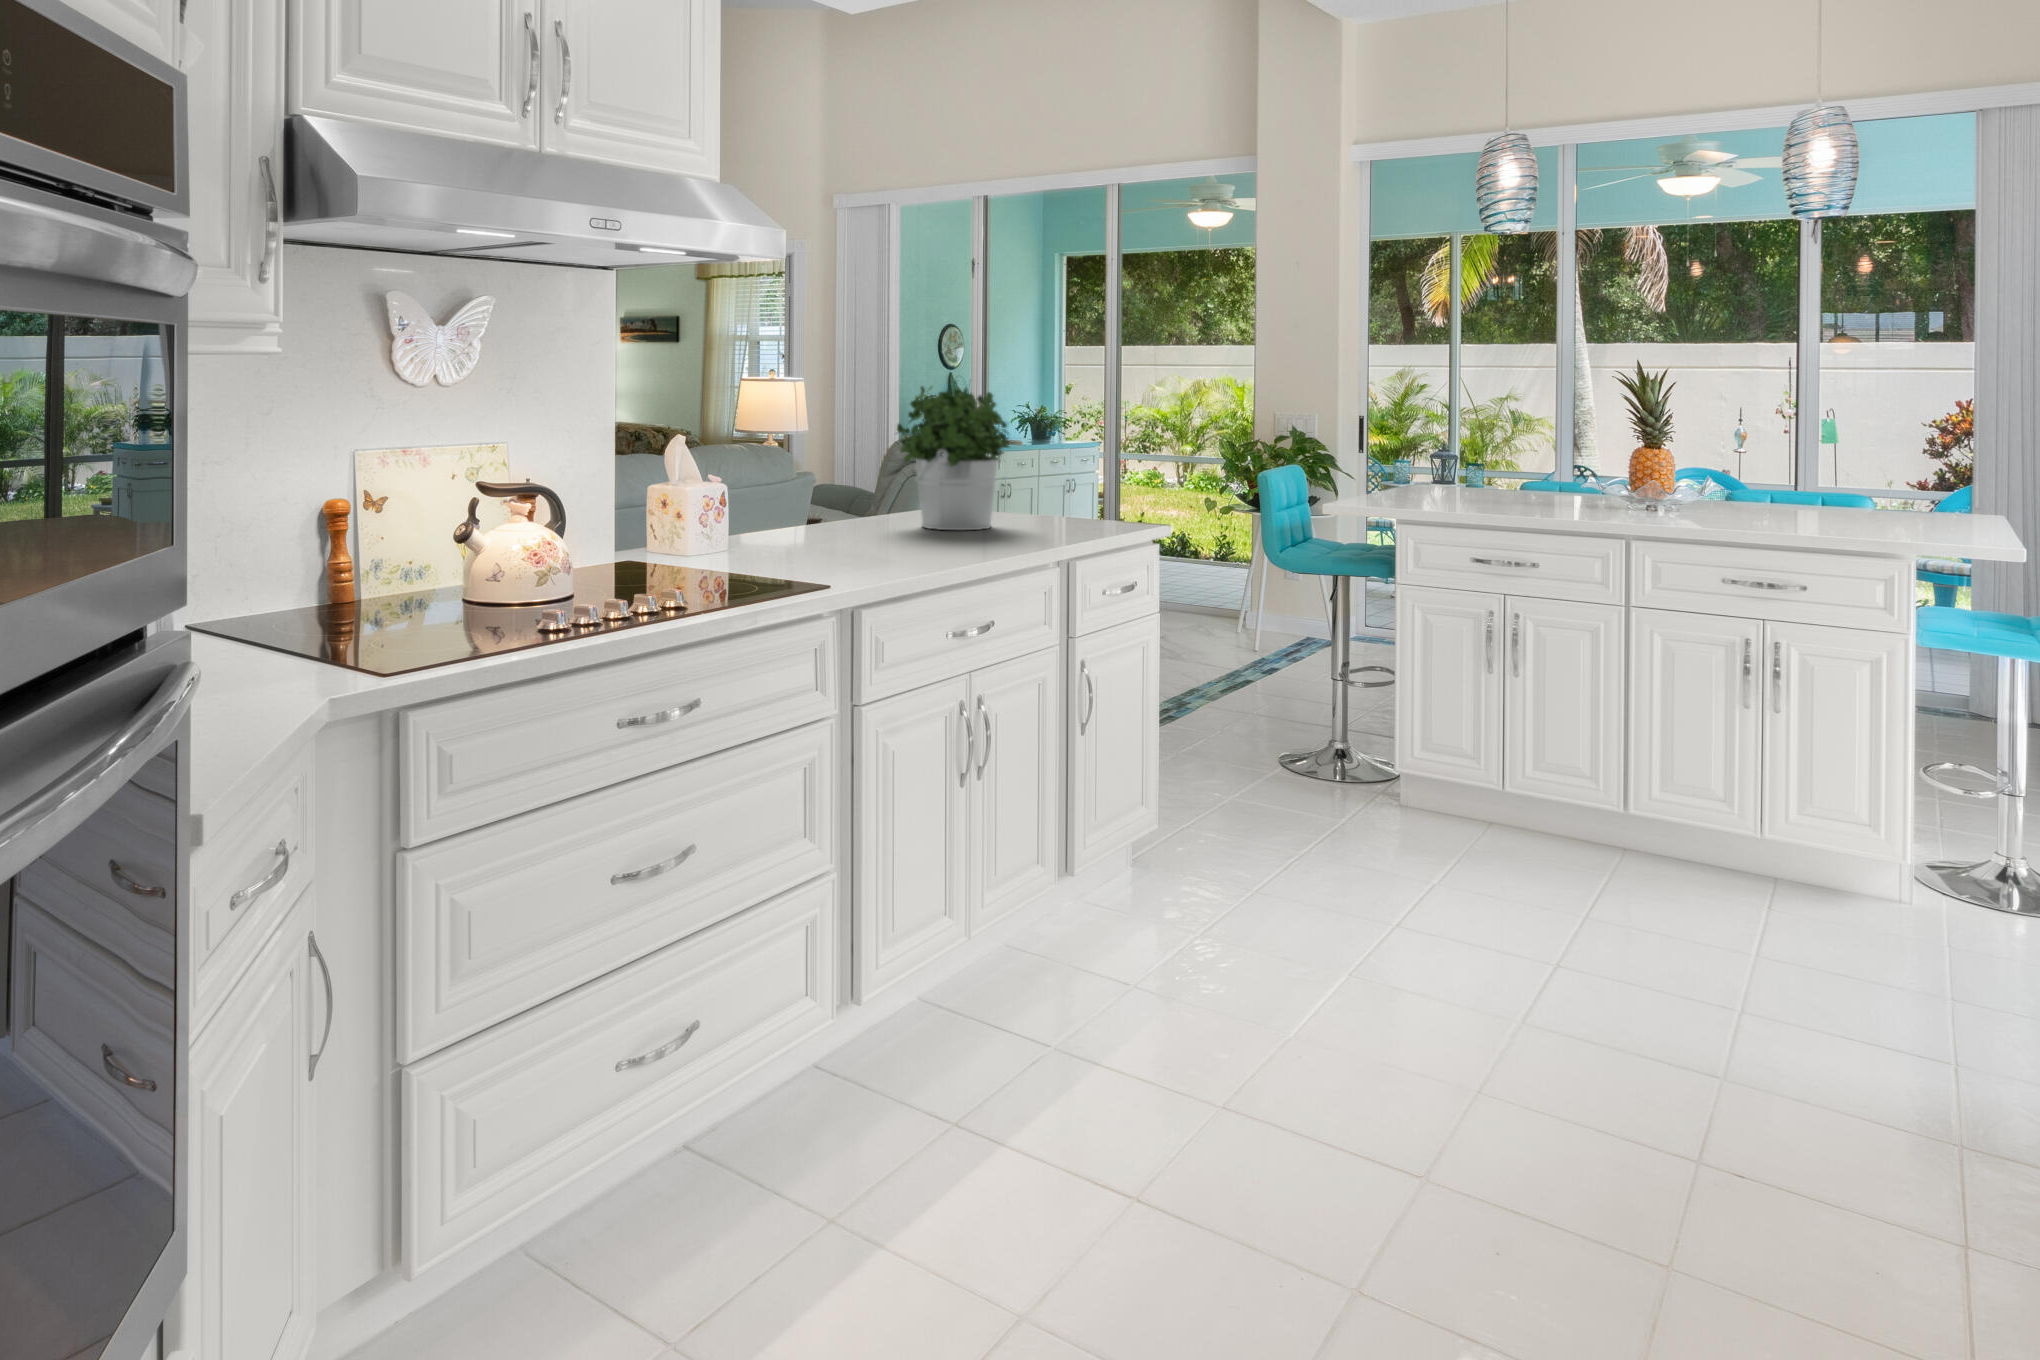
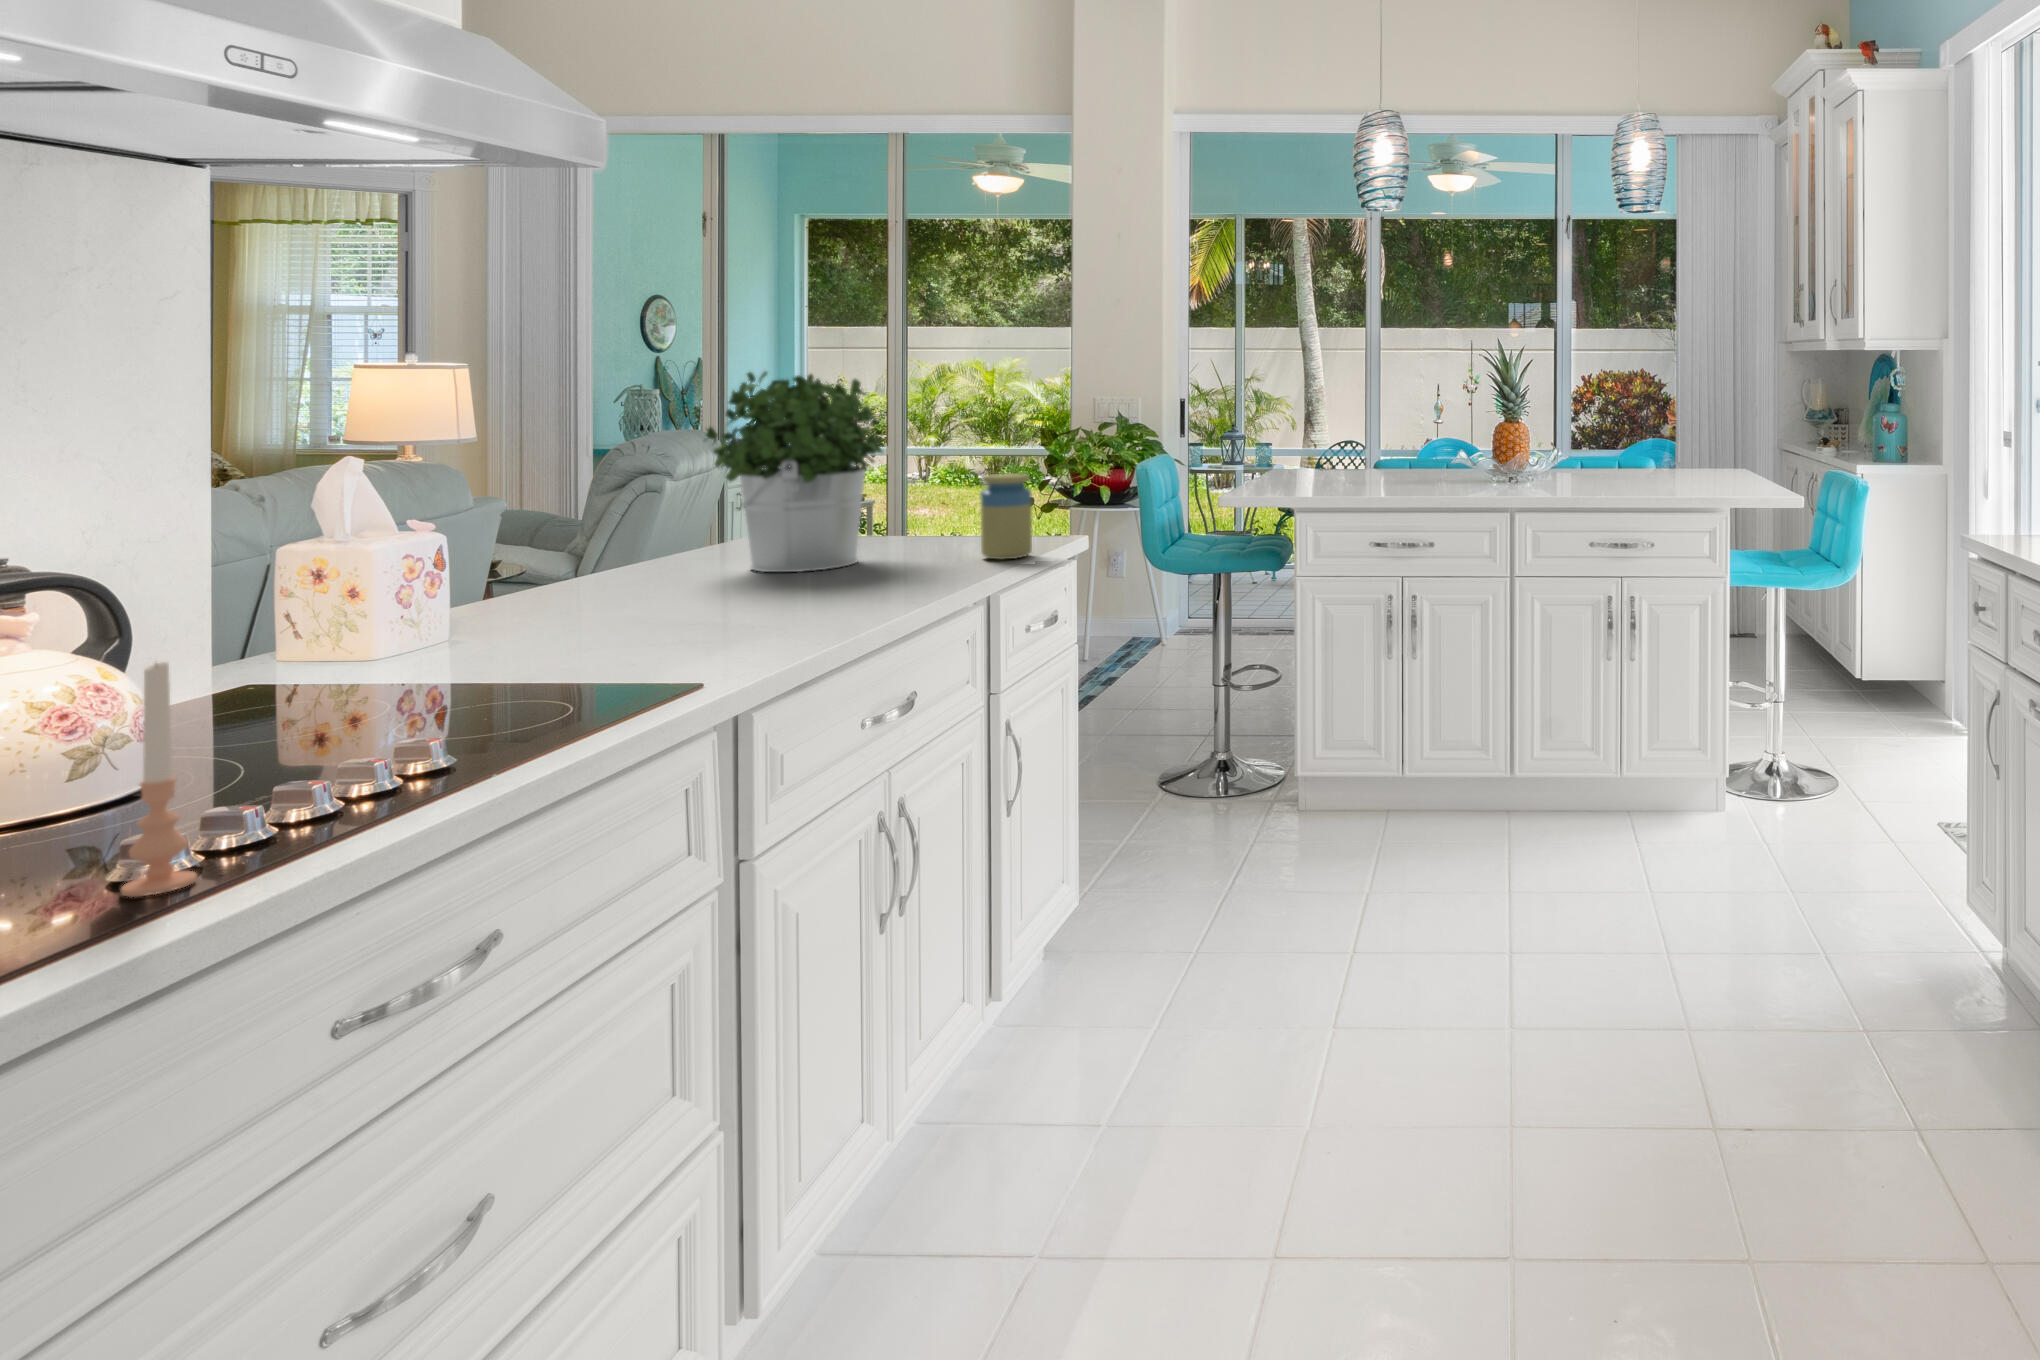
jar: none [1074,468,1111,535] -> present [980,473,1032,559]
candle: none [540,524,568,637] -> present [121,662,198,897]

